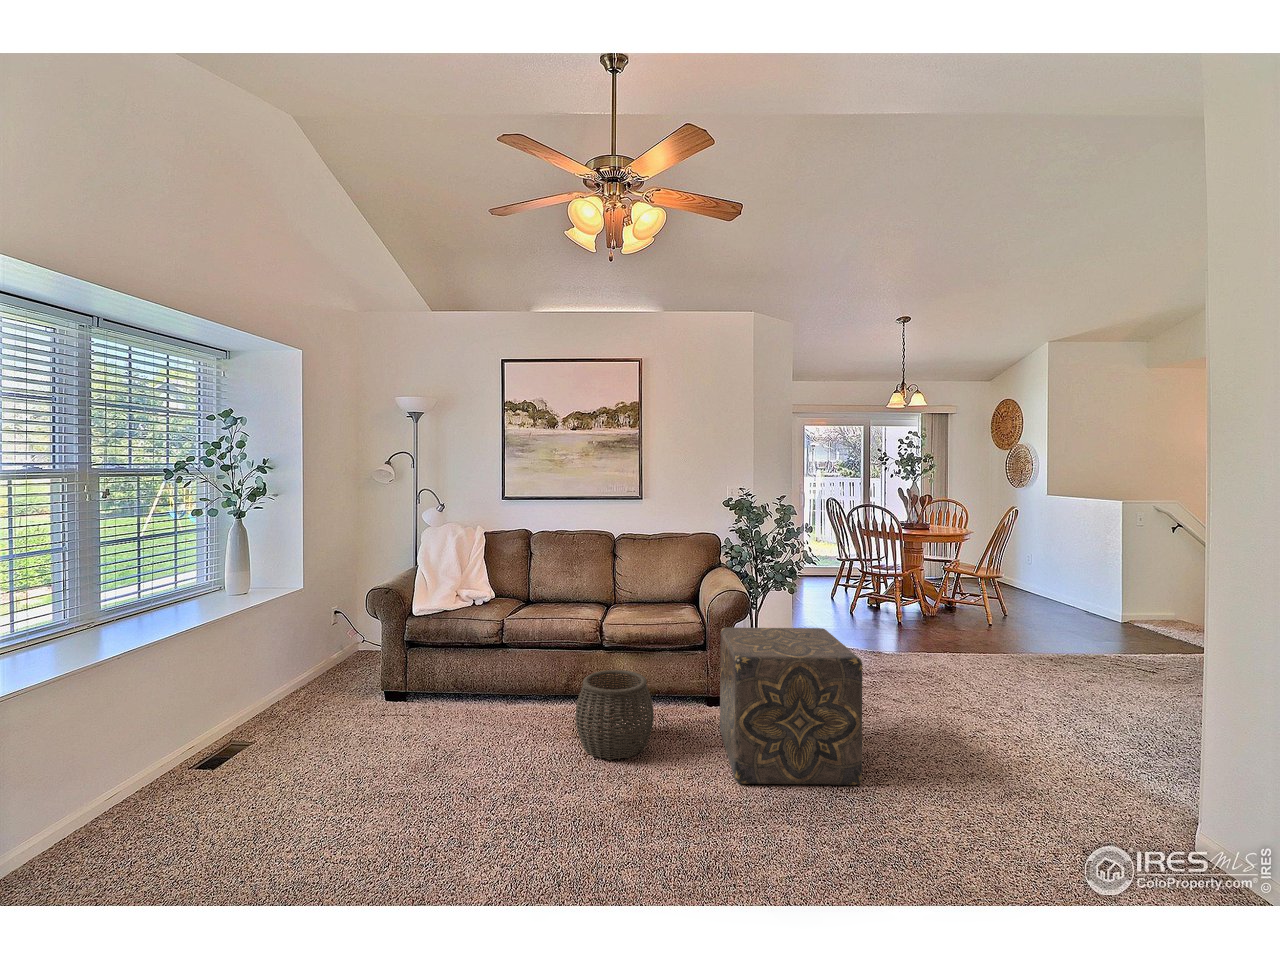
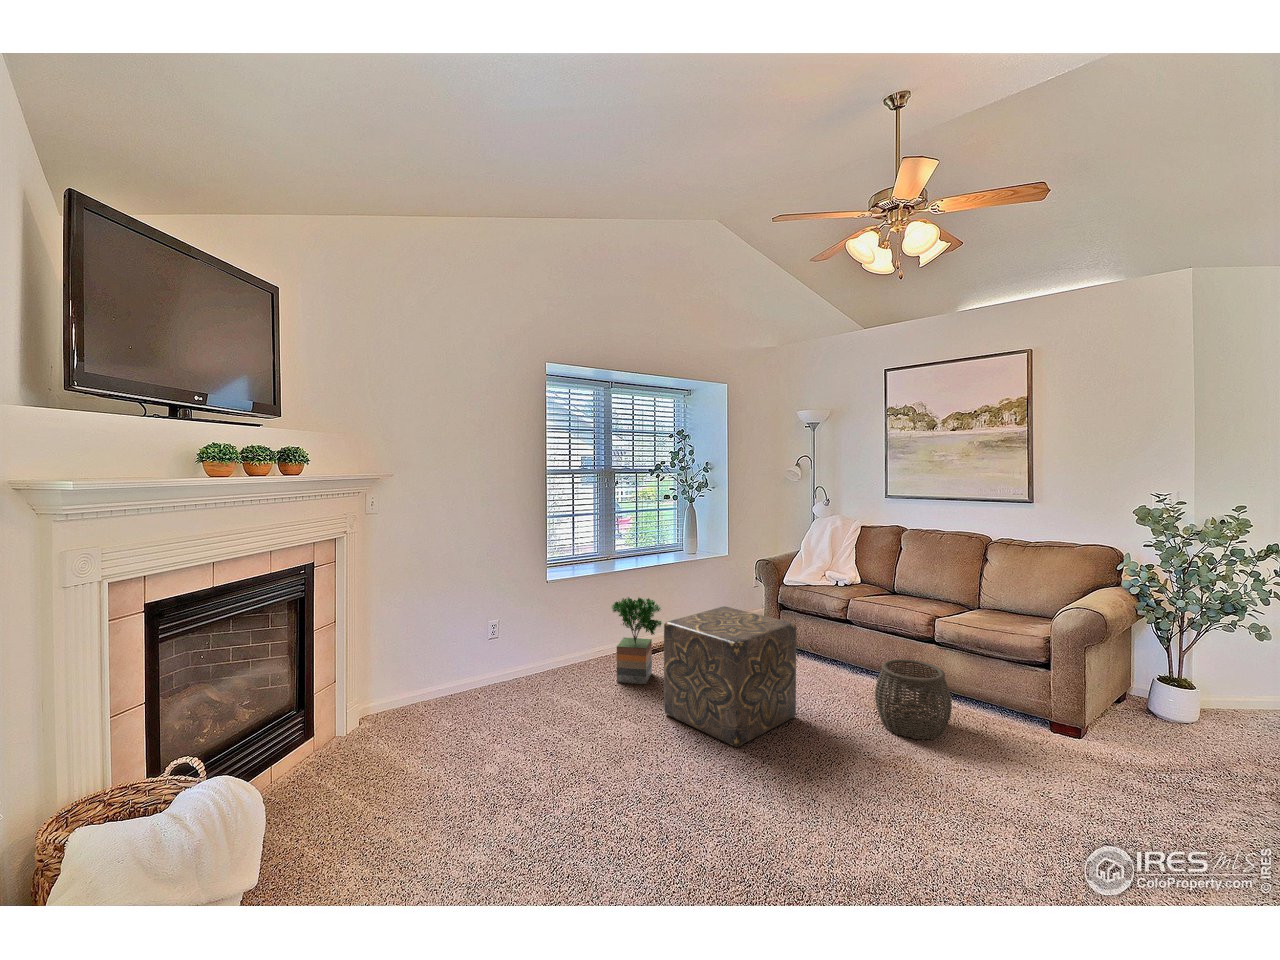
ottoman: present [720,627,863,785] -> present [664,606,796,747]
potted tree: none [138,671,258,841] -> present [612,597,662,684]

